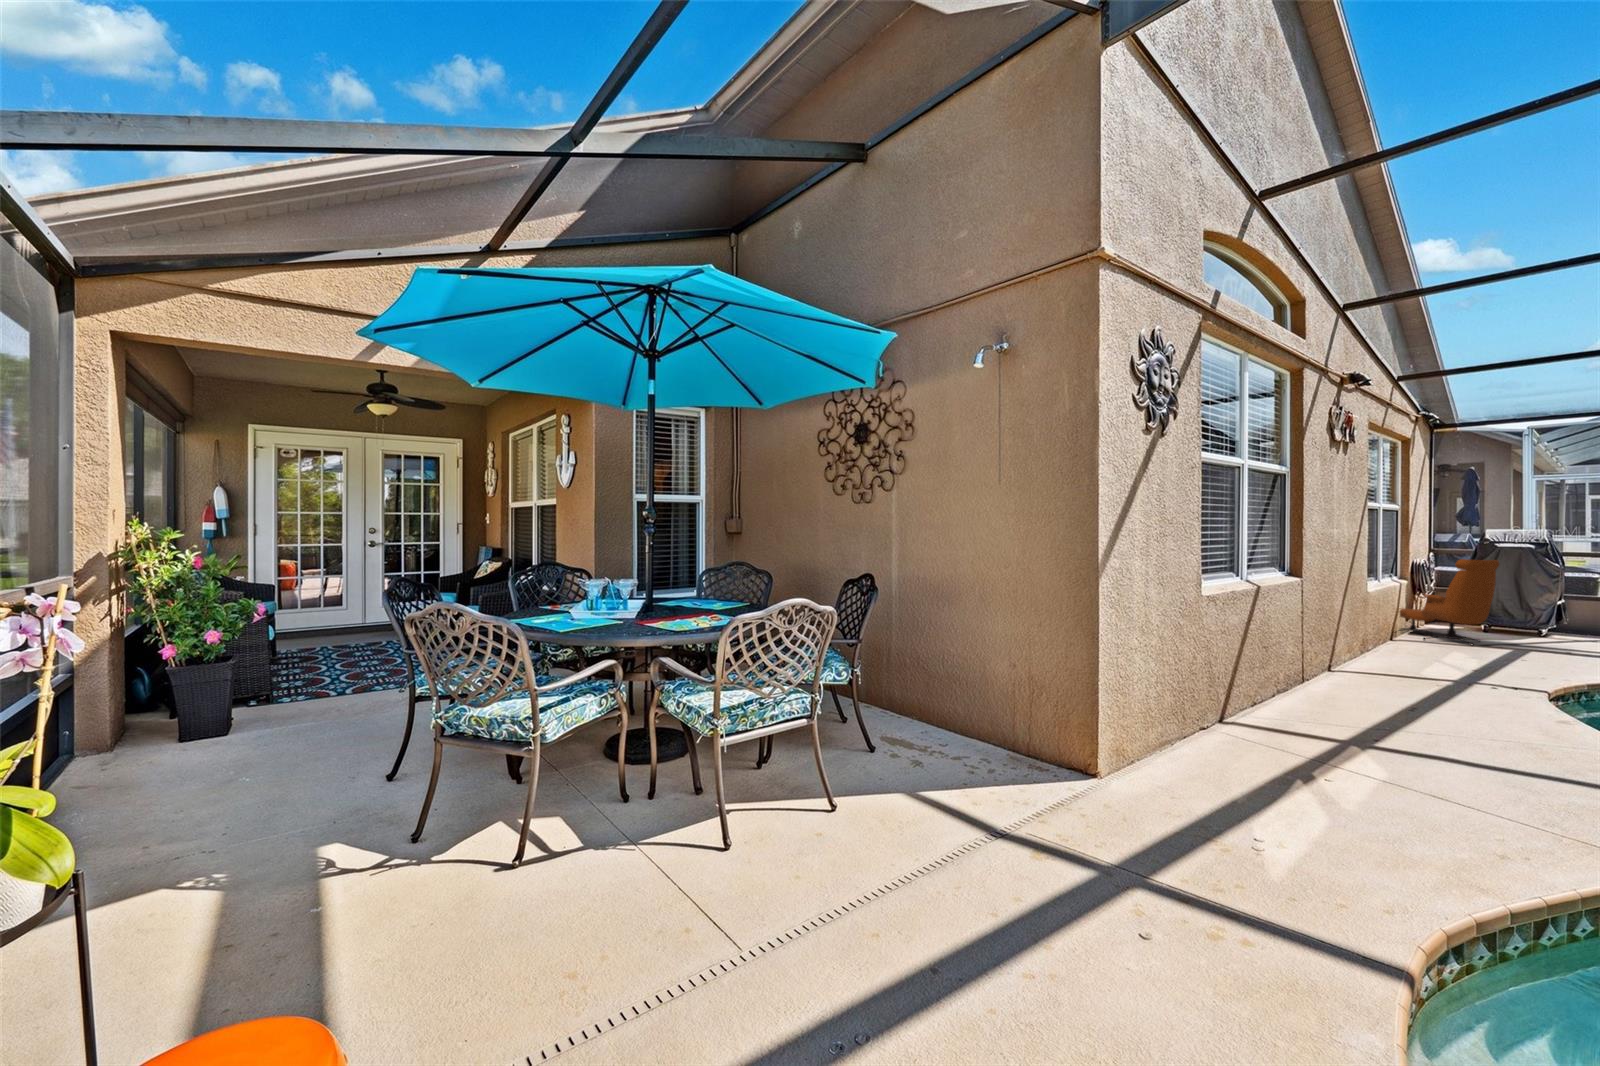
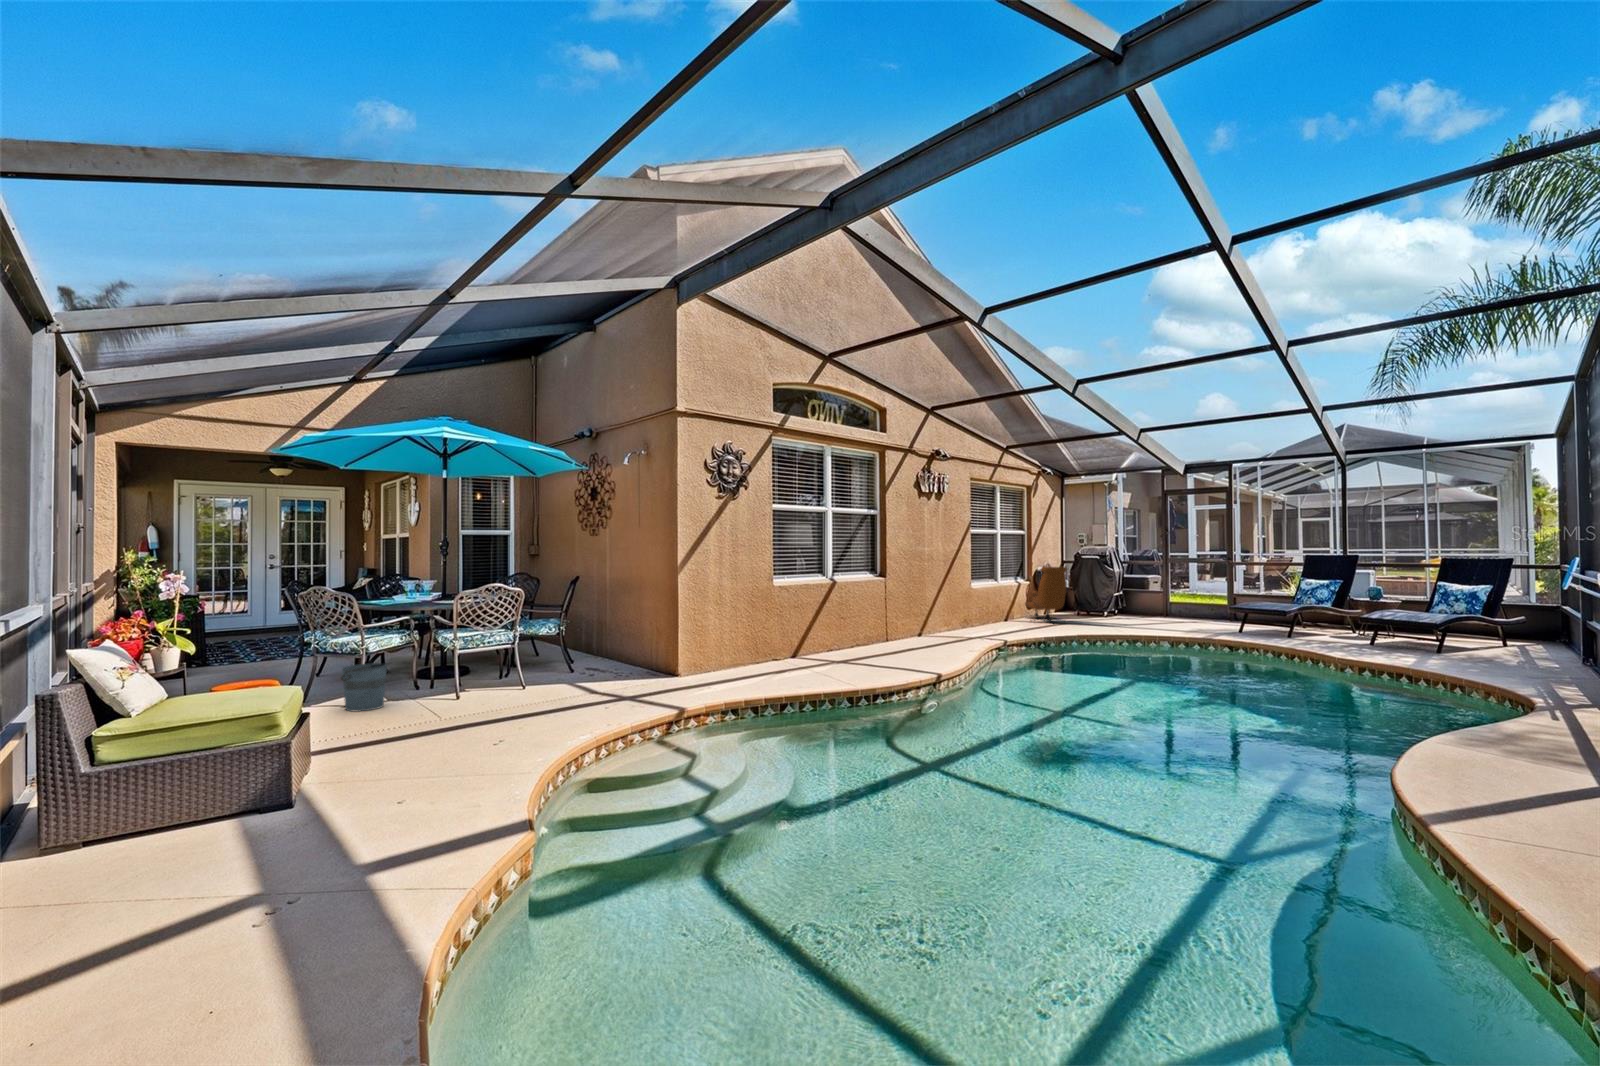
bucket: none [495,770,599,895] -> present [341,663,389,711]

